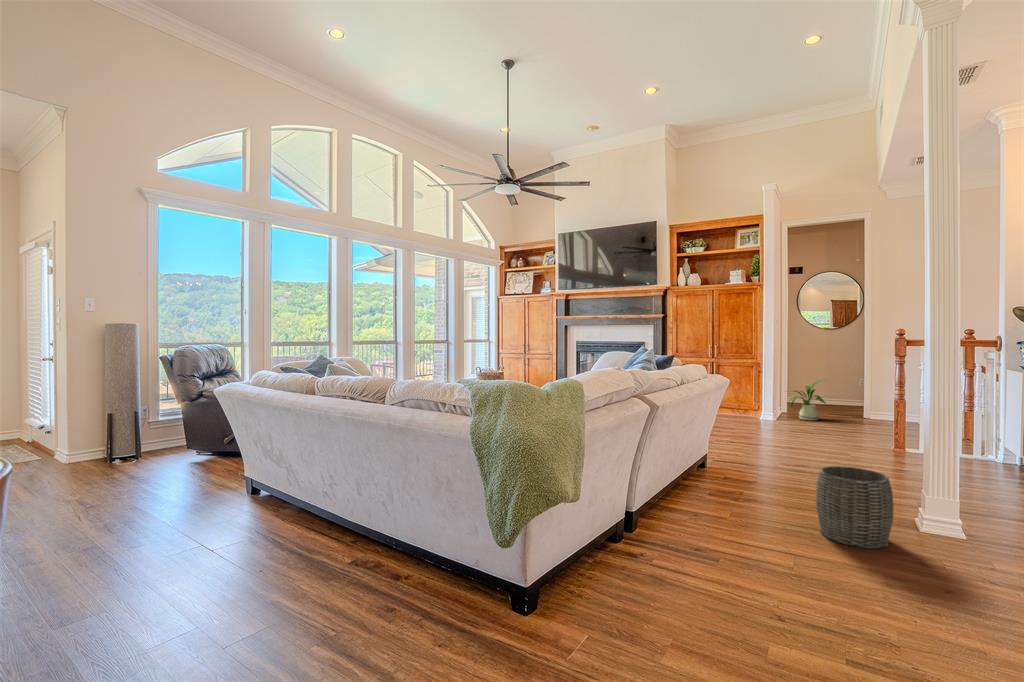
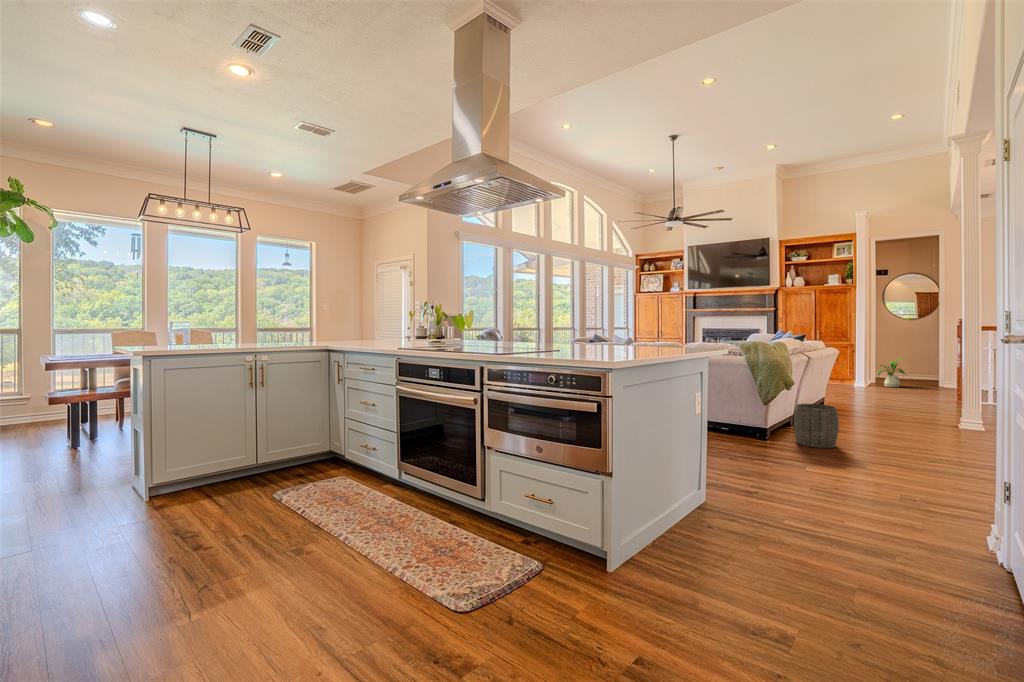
woven basket: present [816,466,894,549] -> present [794,404,839,448]

